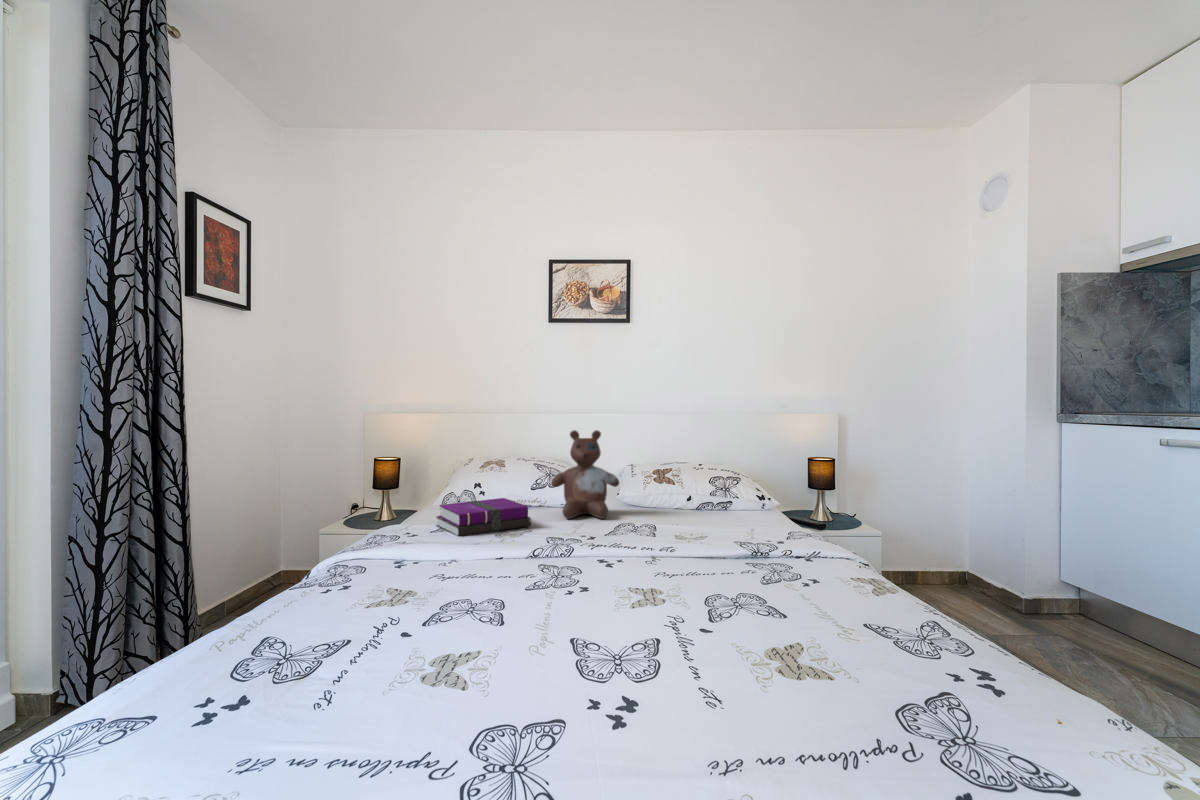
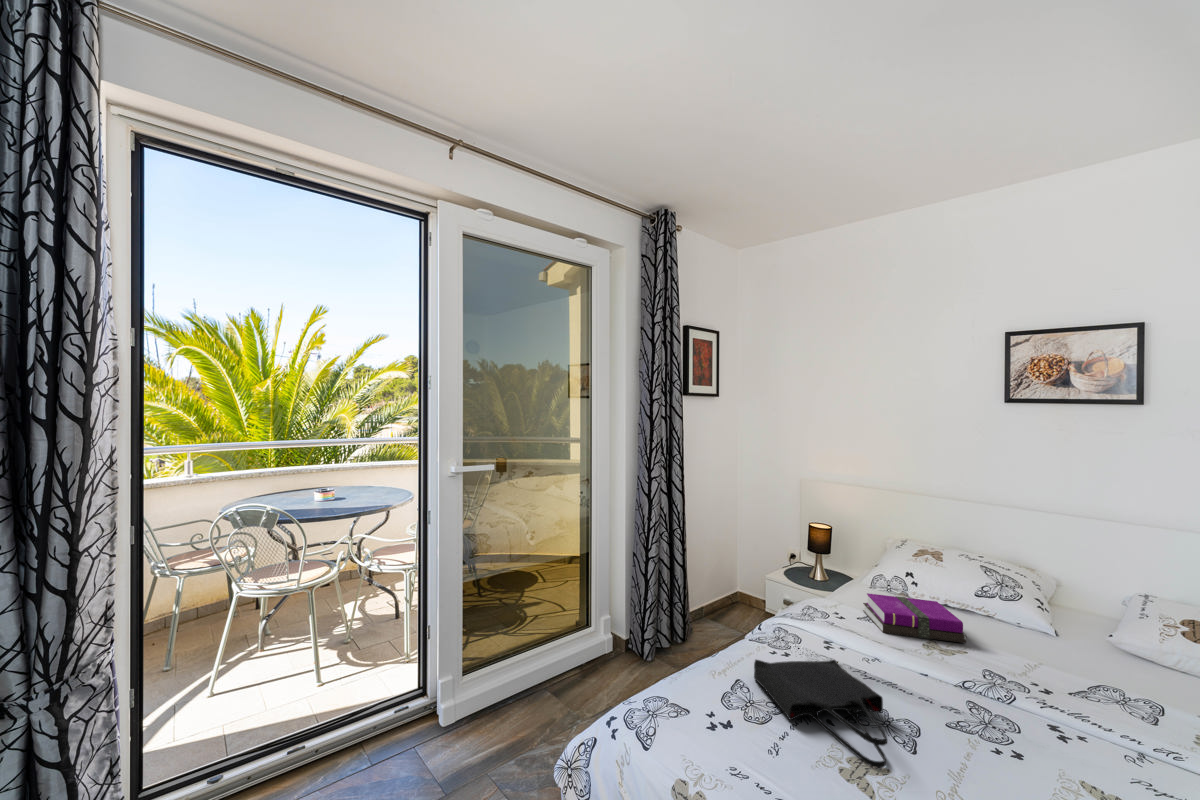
stuffed bear: present [551,430,619,519] -> none [998,547,1102,661]
tote bag: none [311,566,479,644] -> present [754,660,887,768]

